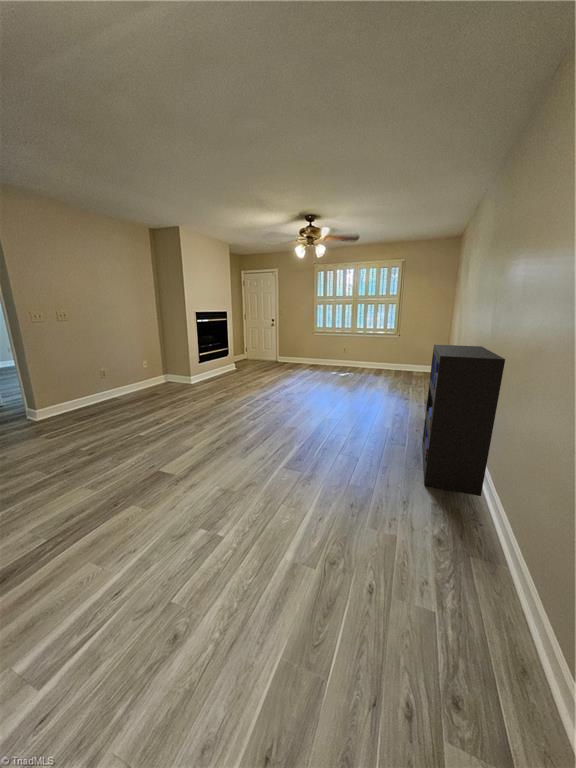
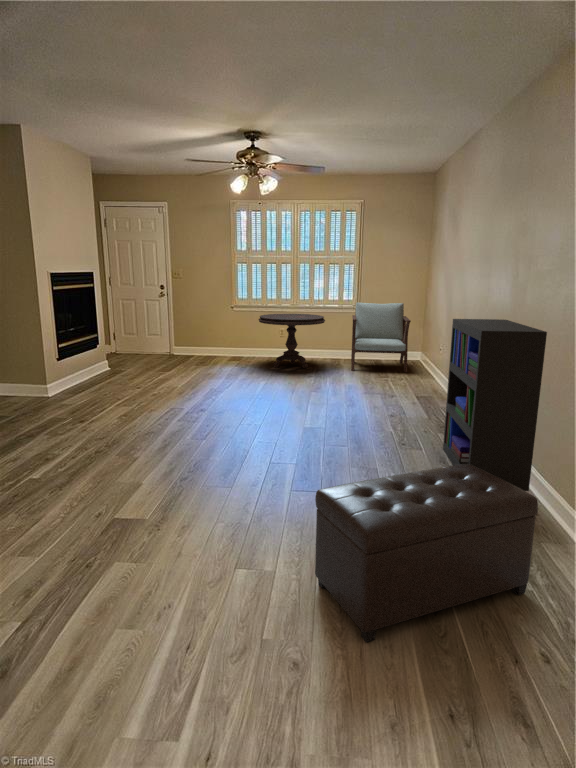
lounge chair: none [386,331,431,381] -> present [351,303,411,372]
side table: none [326,338,371,374] -> present [258,314,325,368]
ottoman: none [236,476,439,631] -> present [315,464,538,642]

